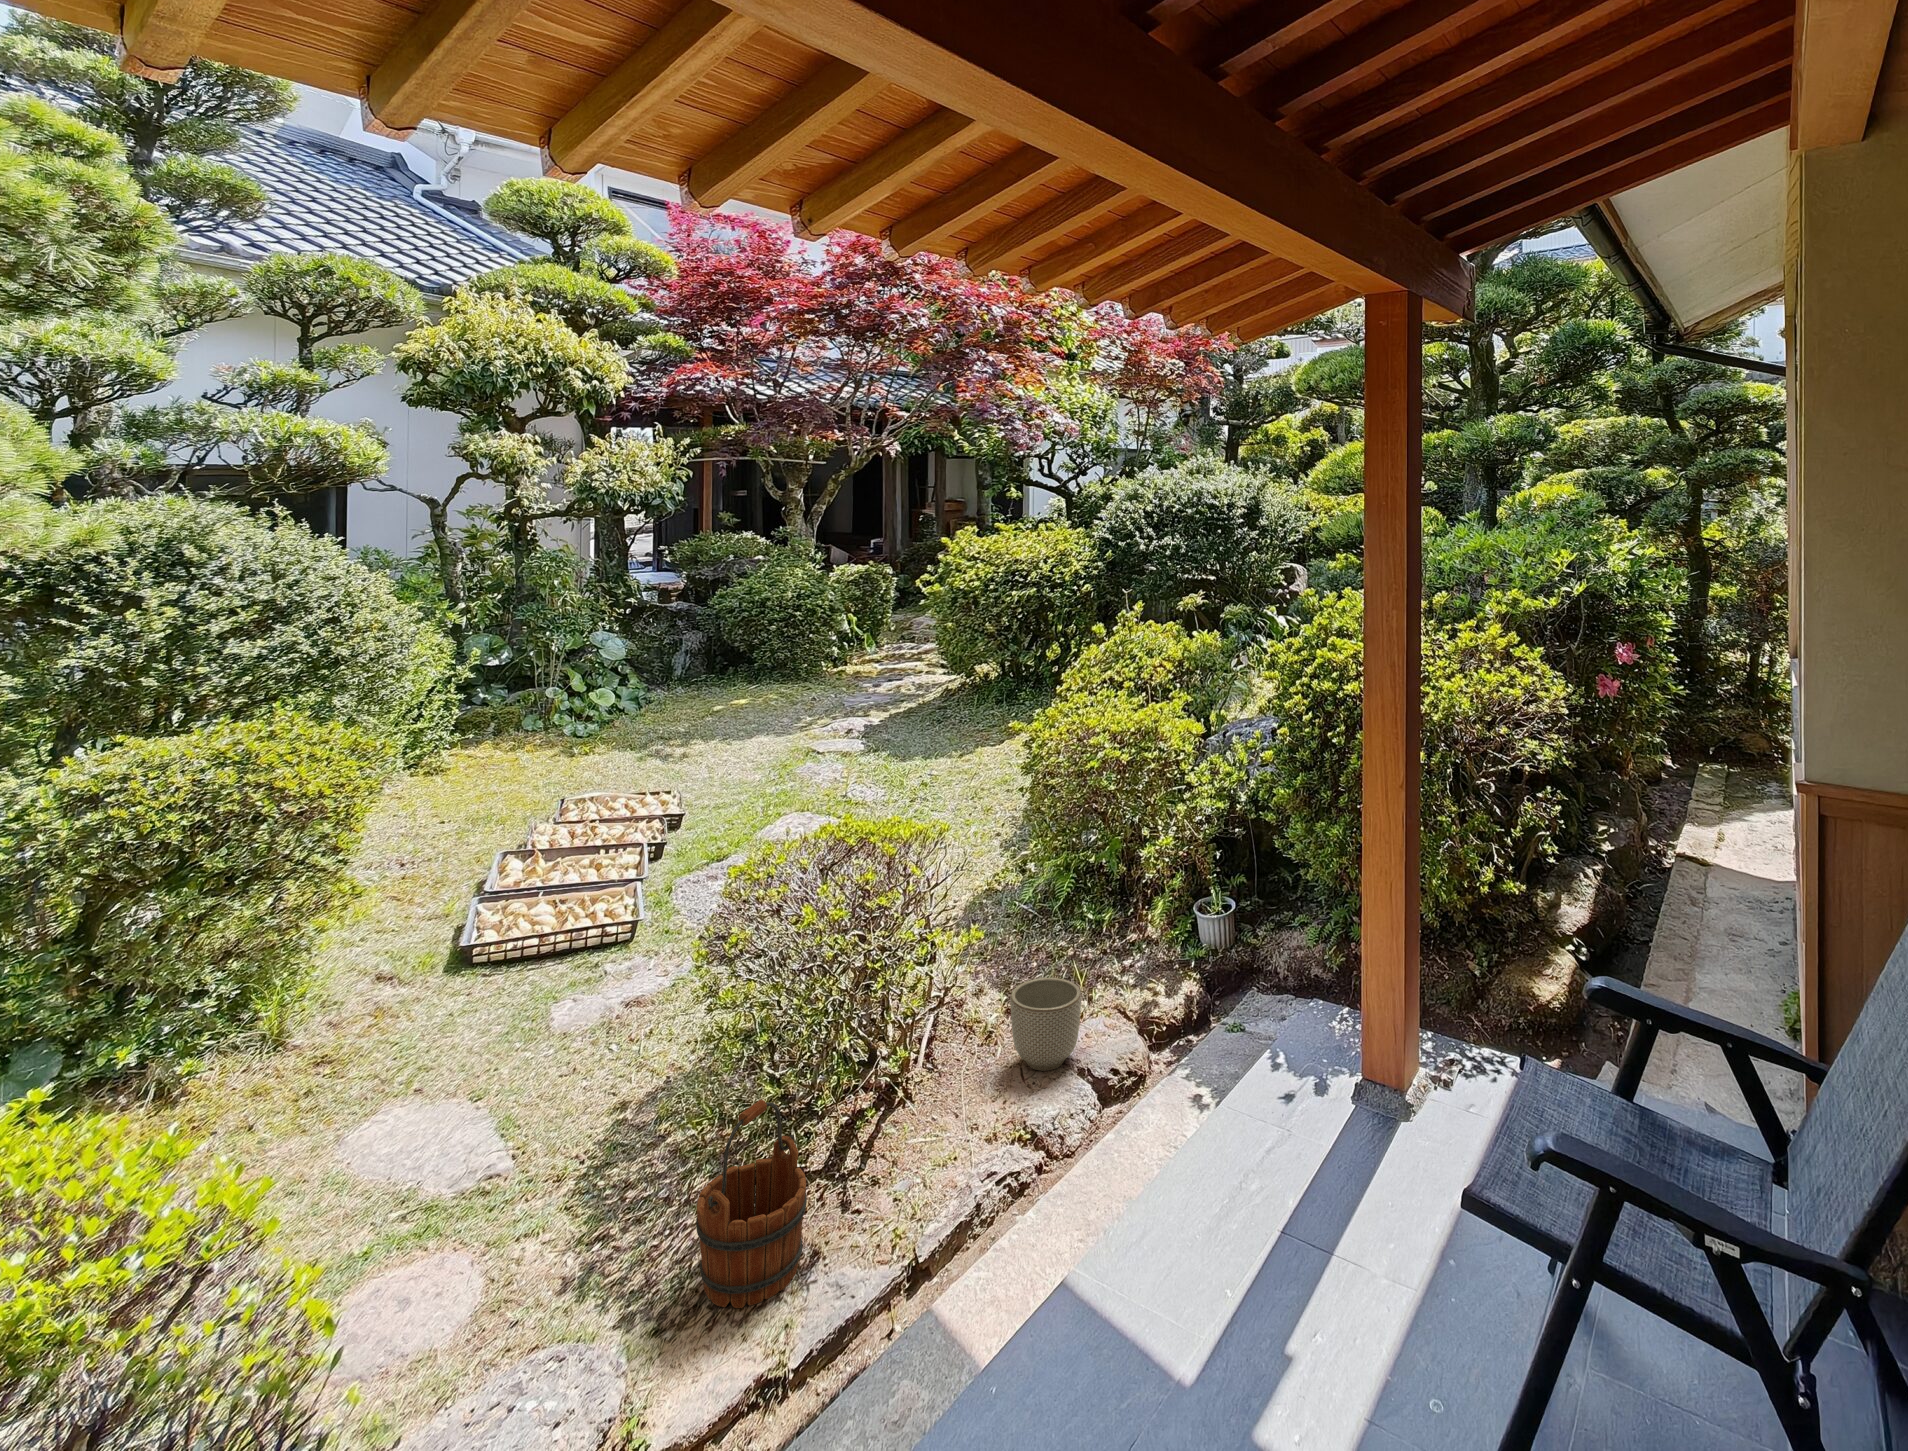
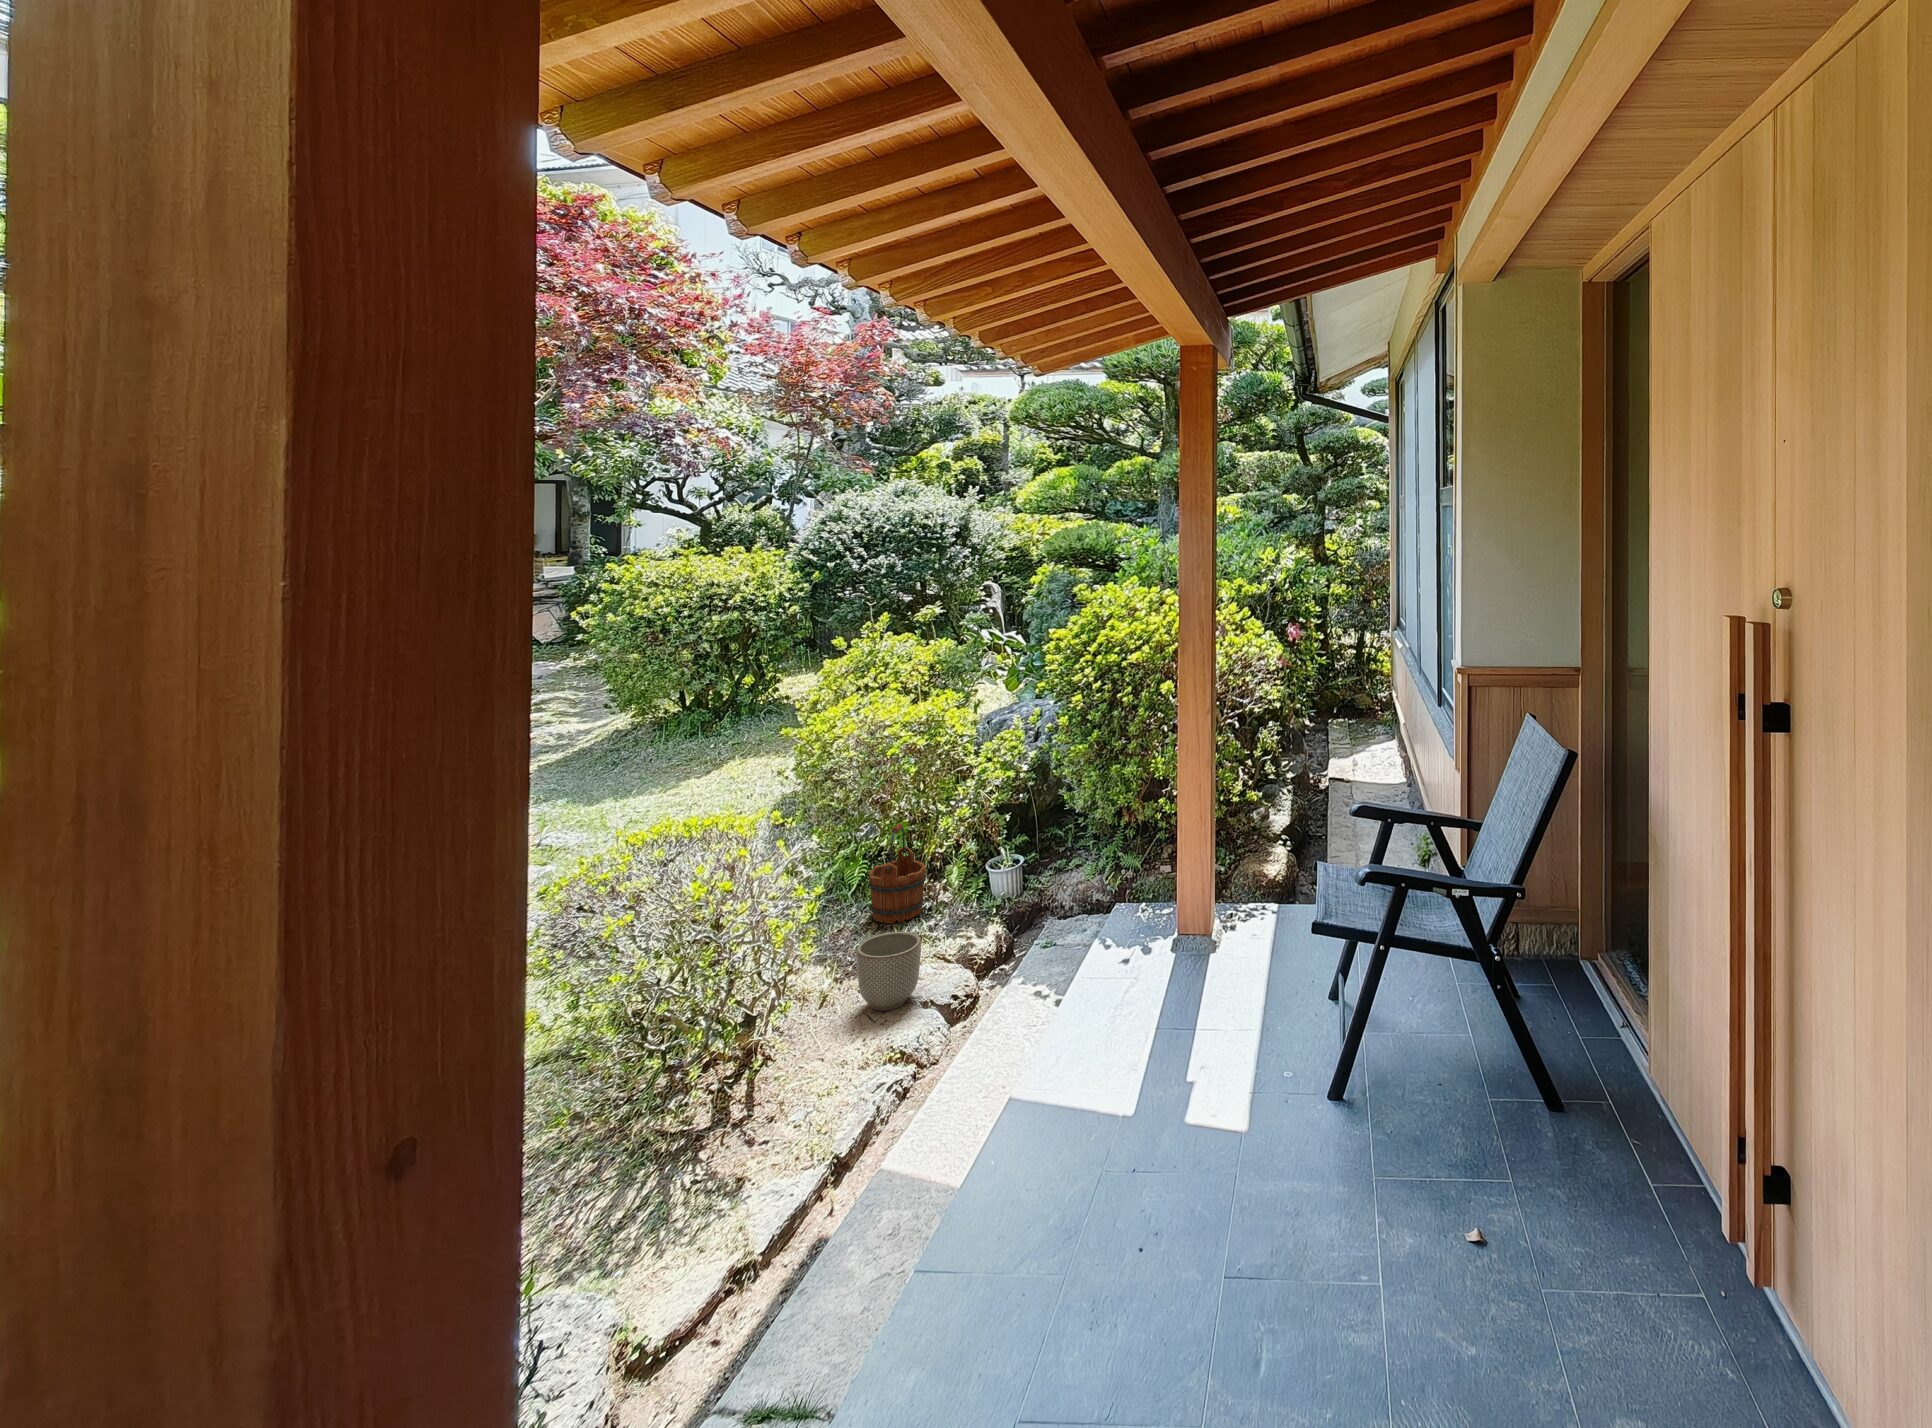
wooden bucket: present [696,1100,807,1308] -> present [868,823,926,923]

